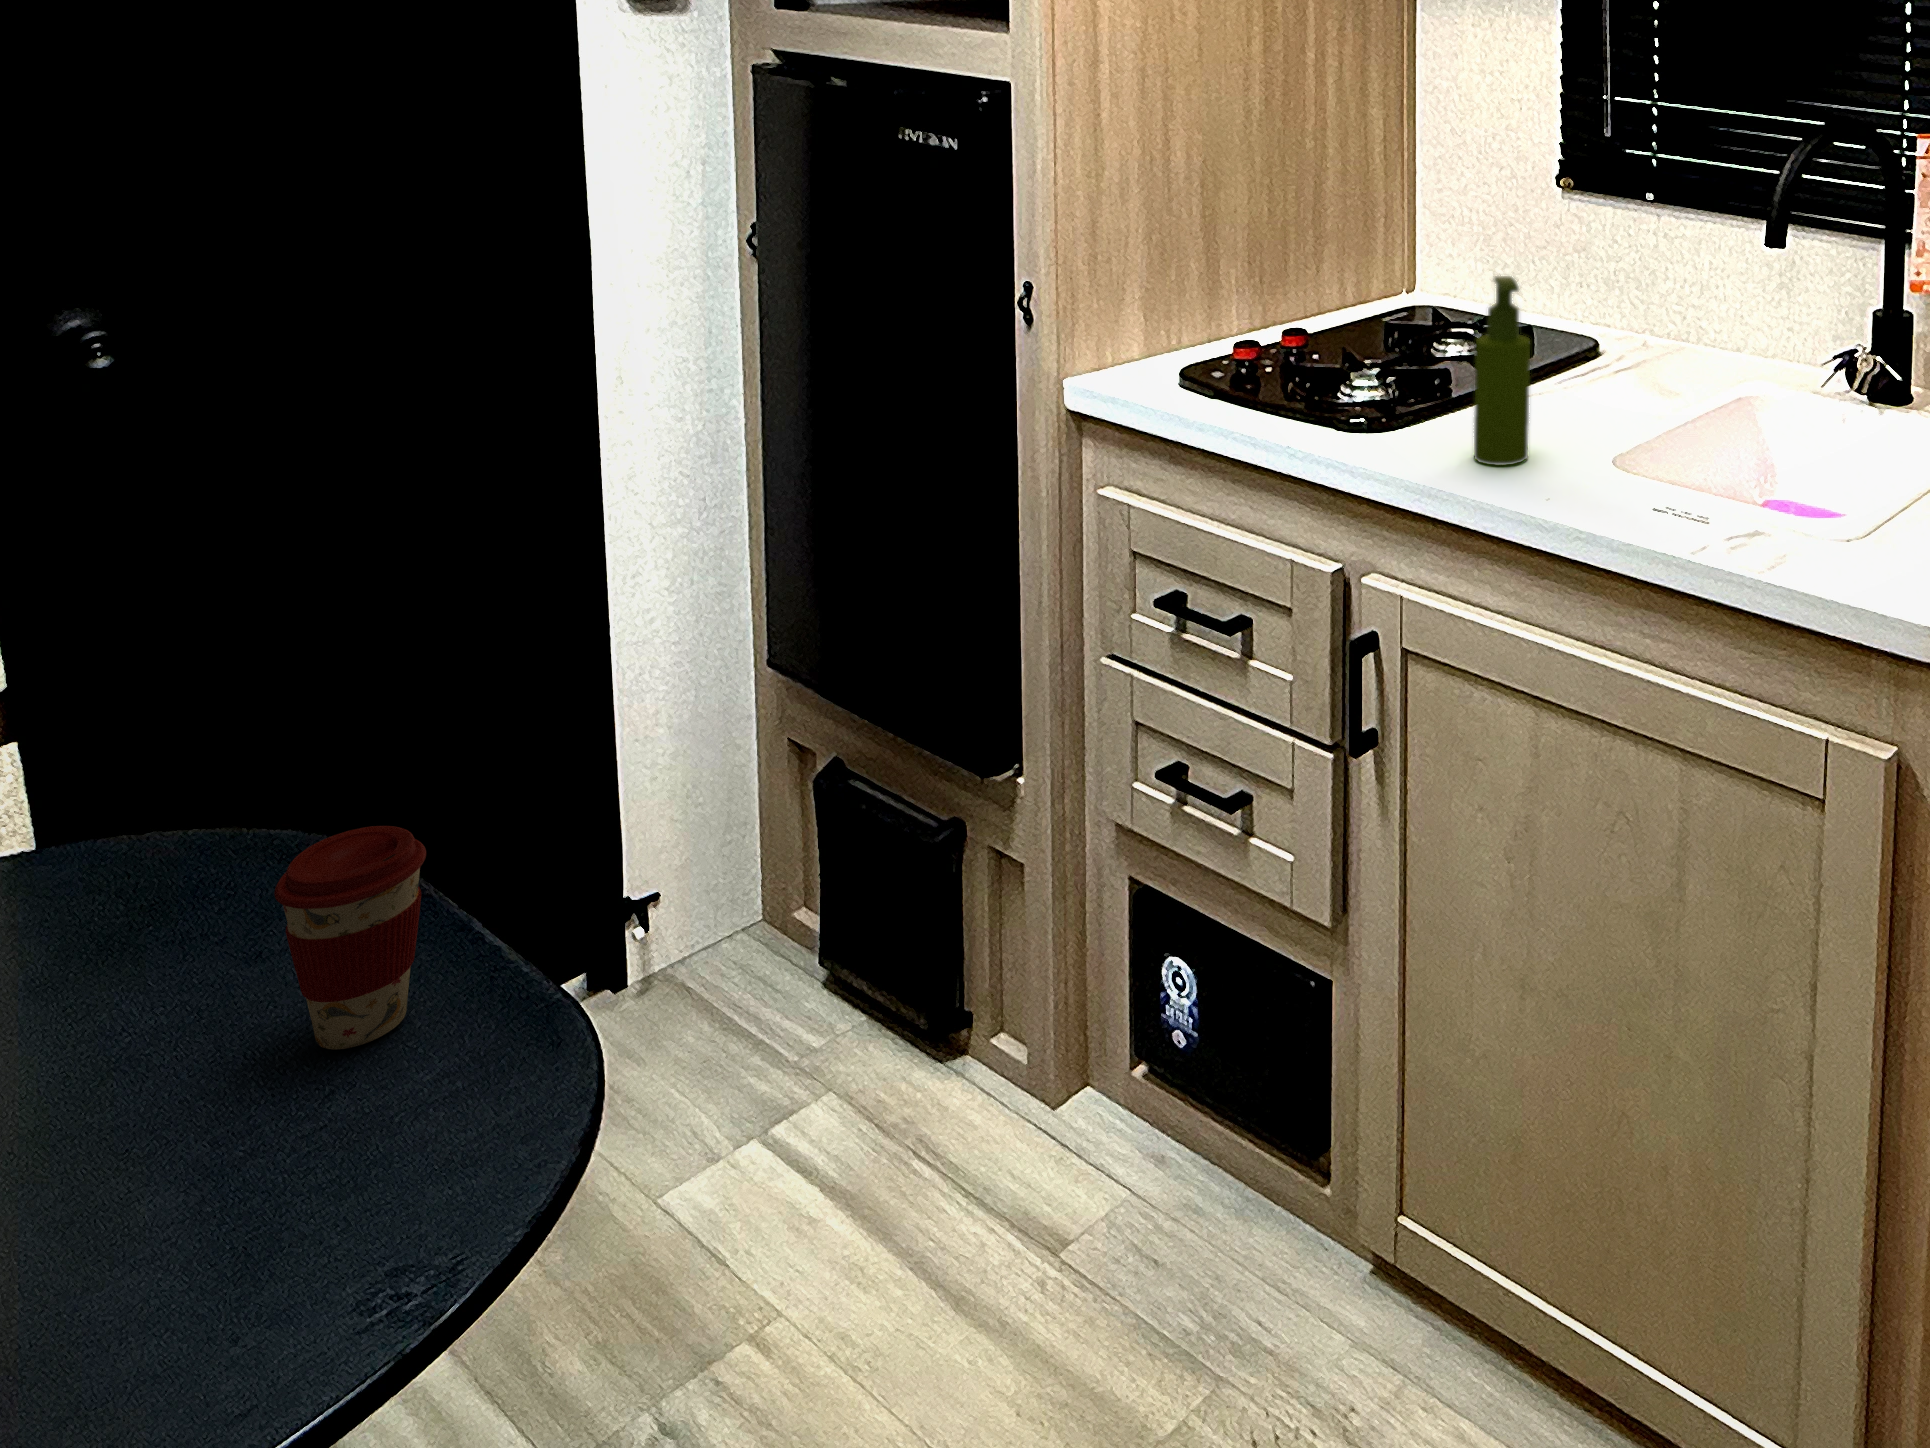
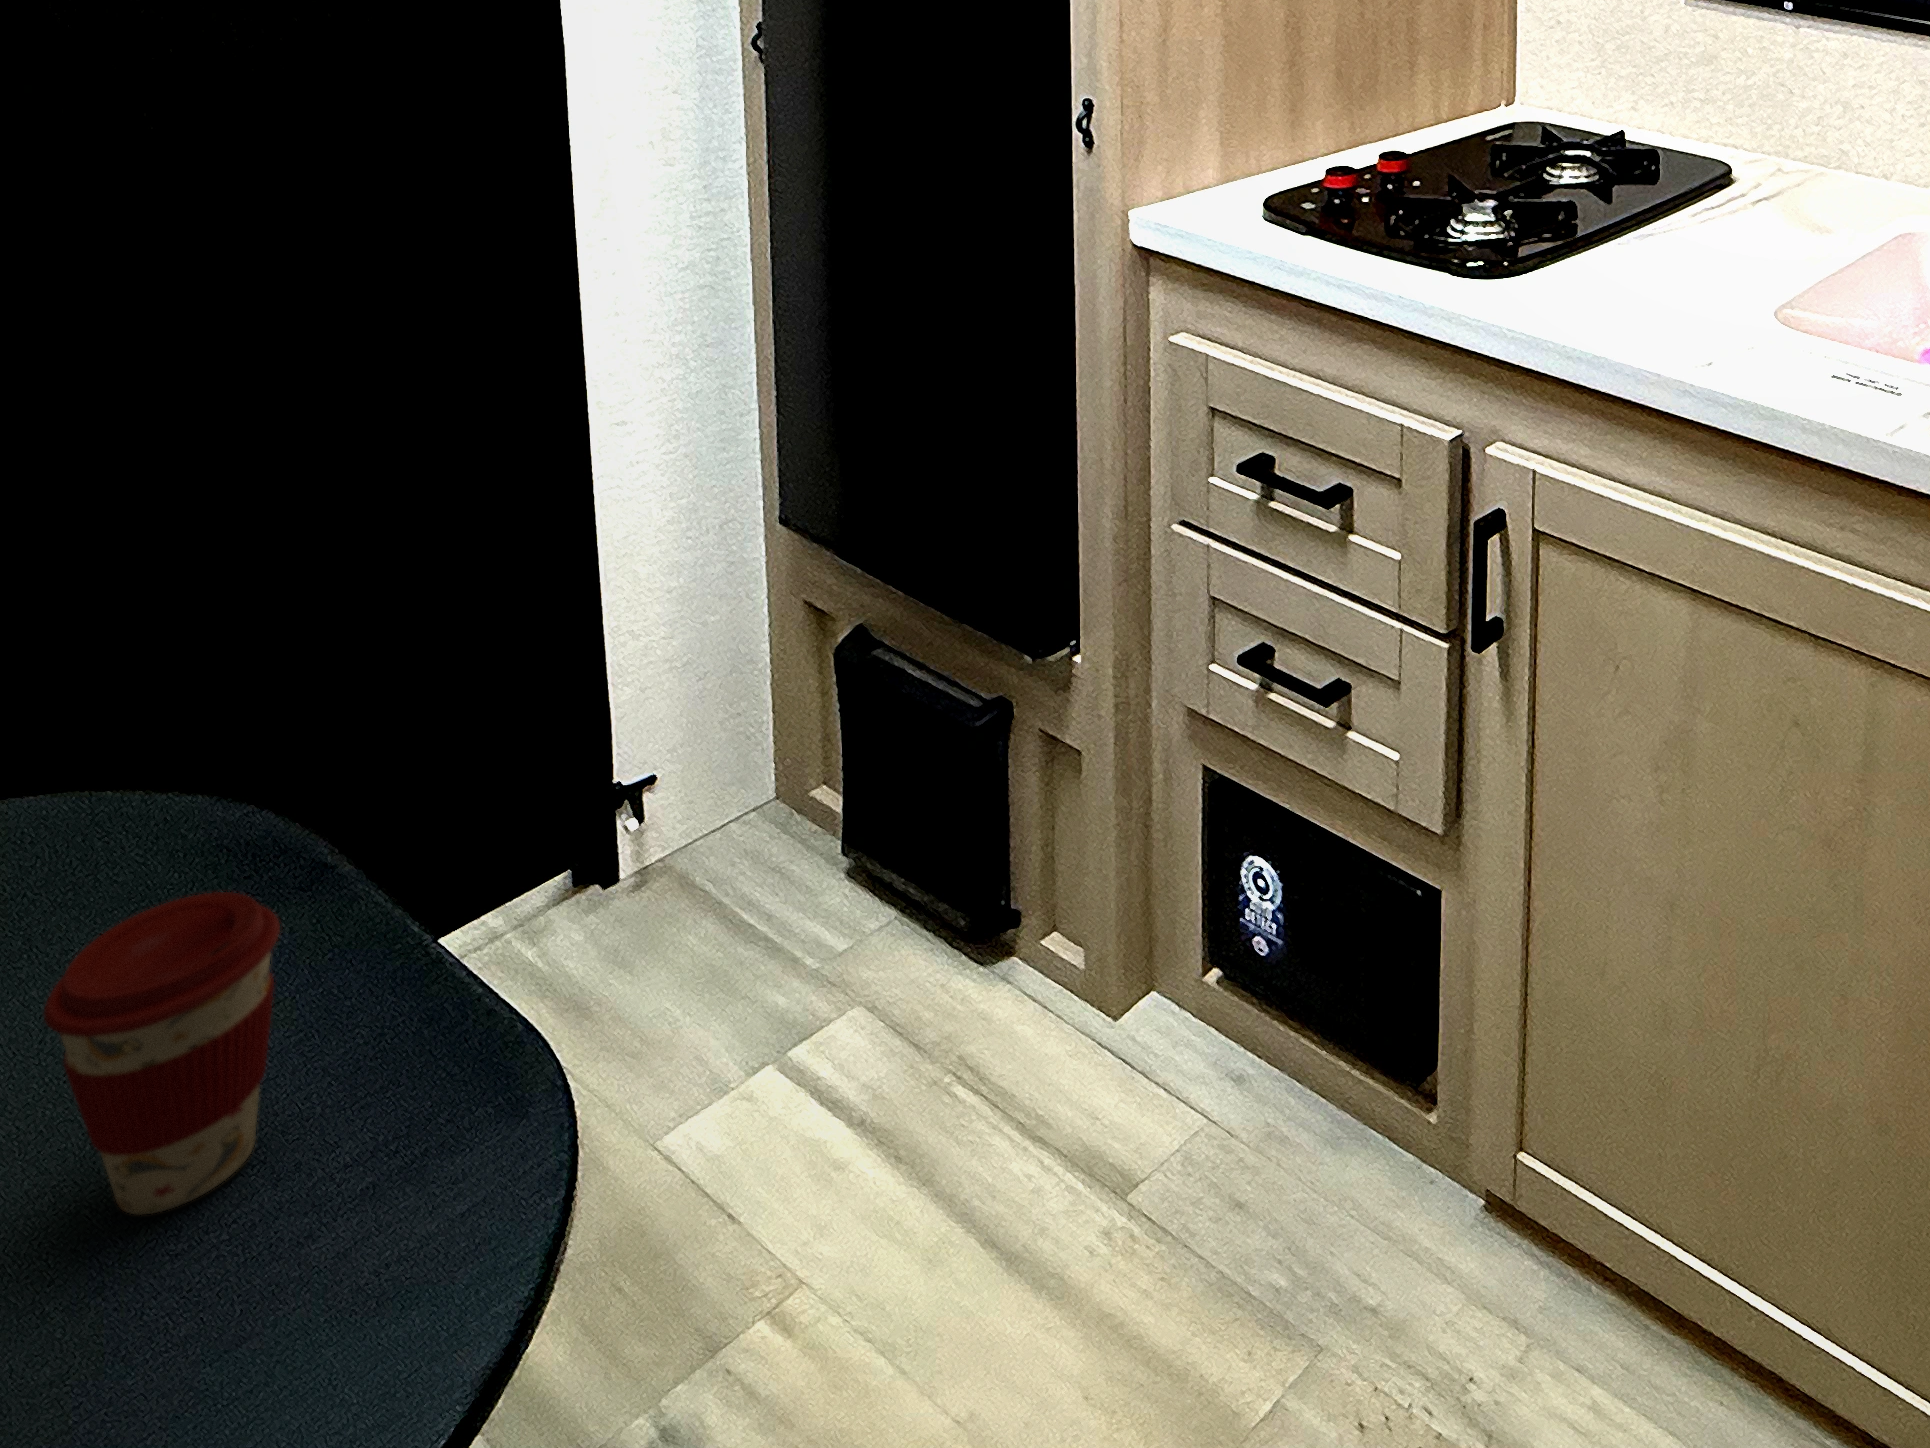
soap dispenser: present [1474,276,1530,465] -> none [1620,104,1688,323]

